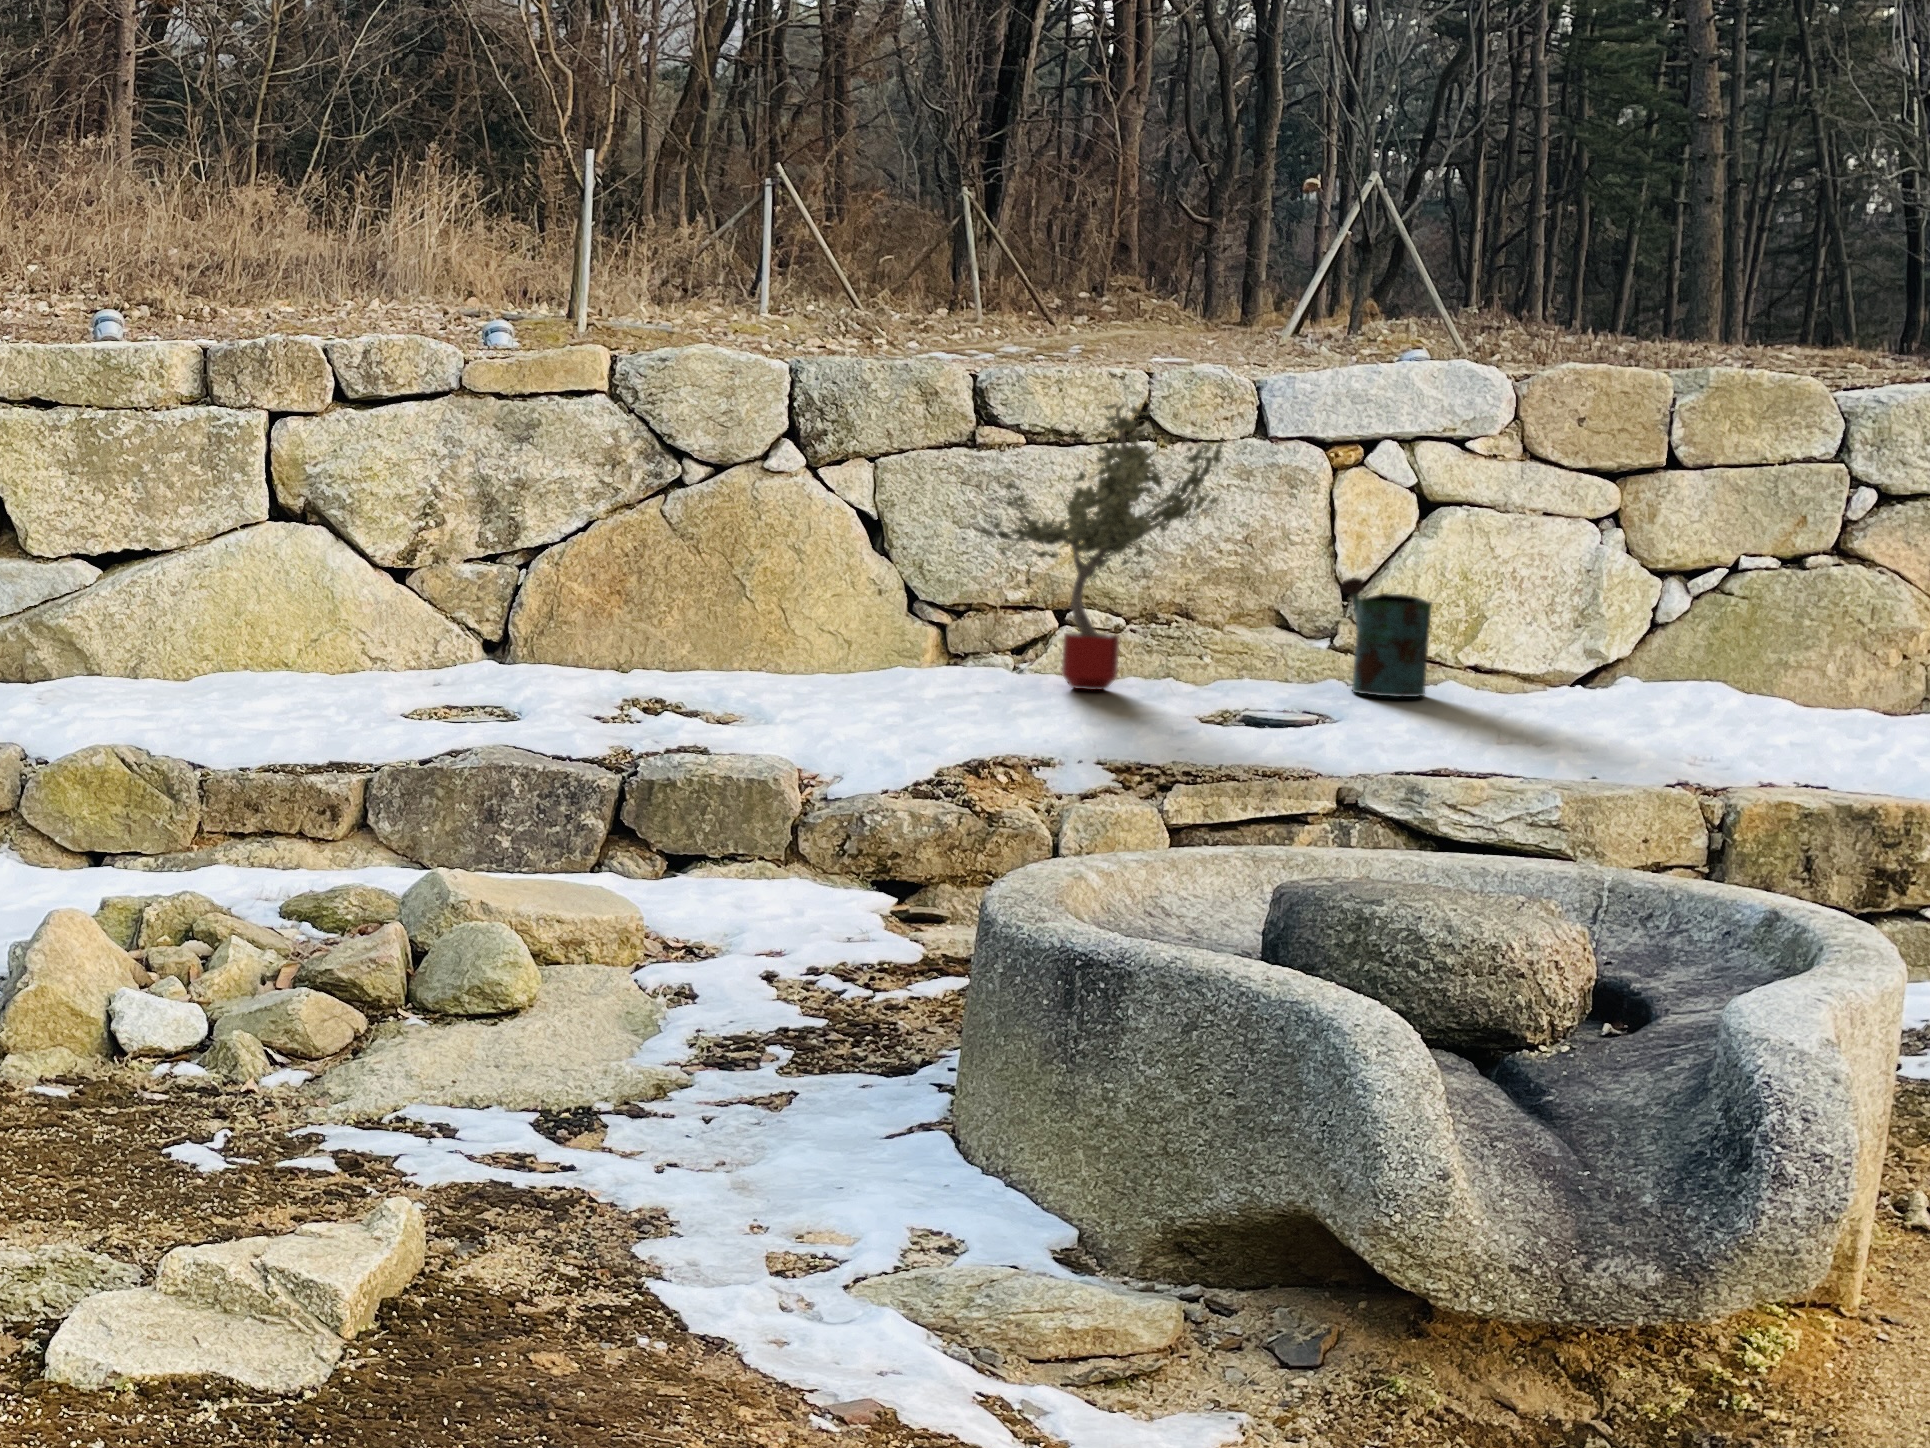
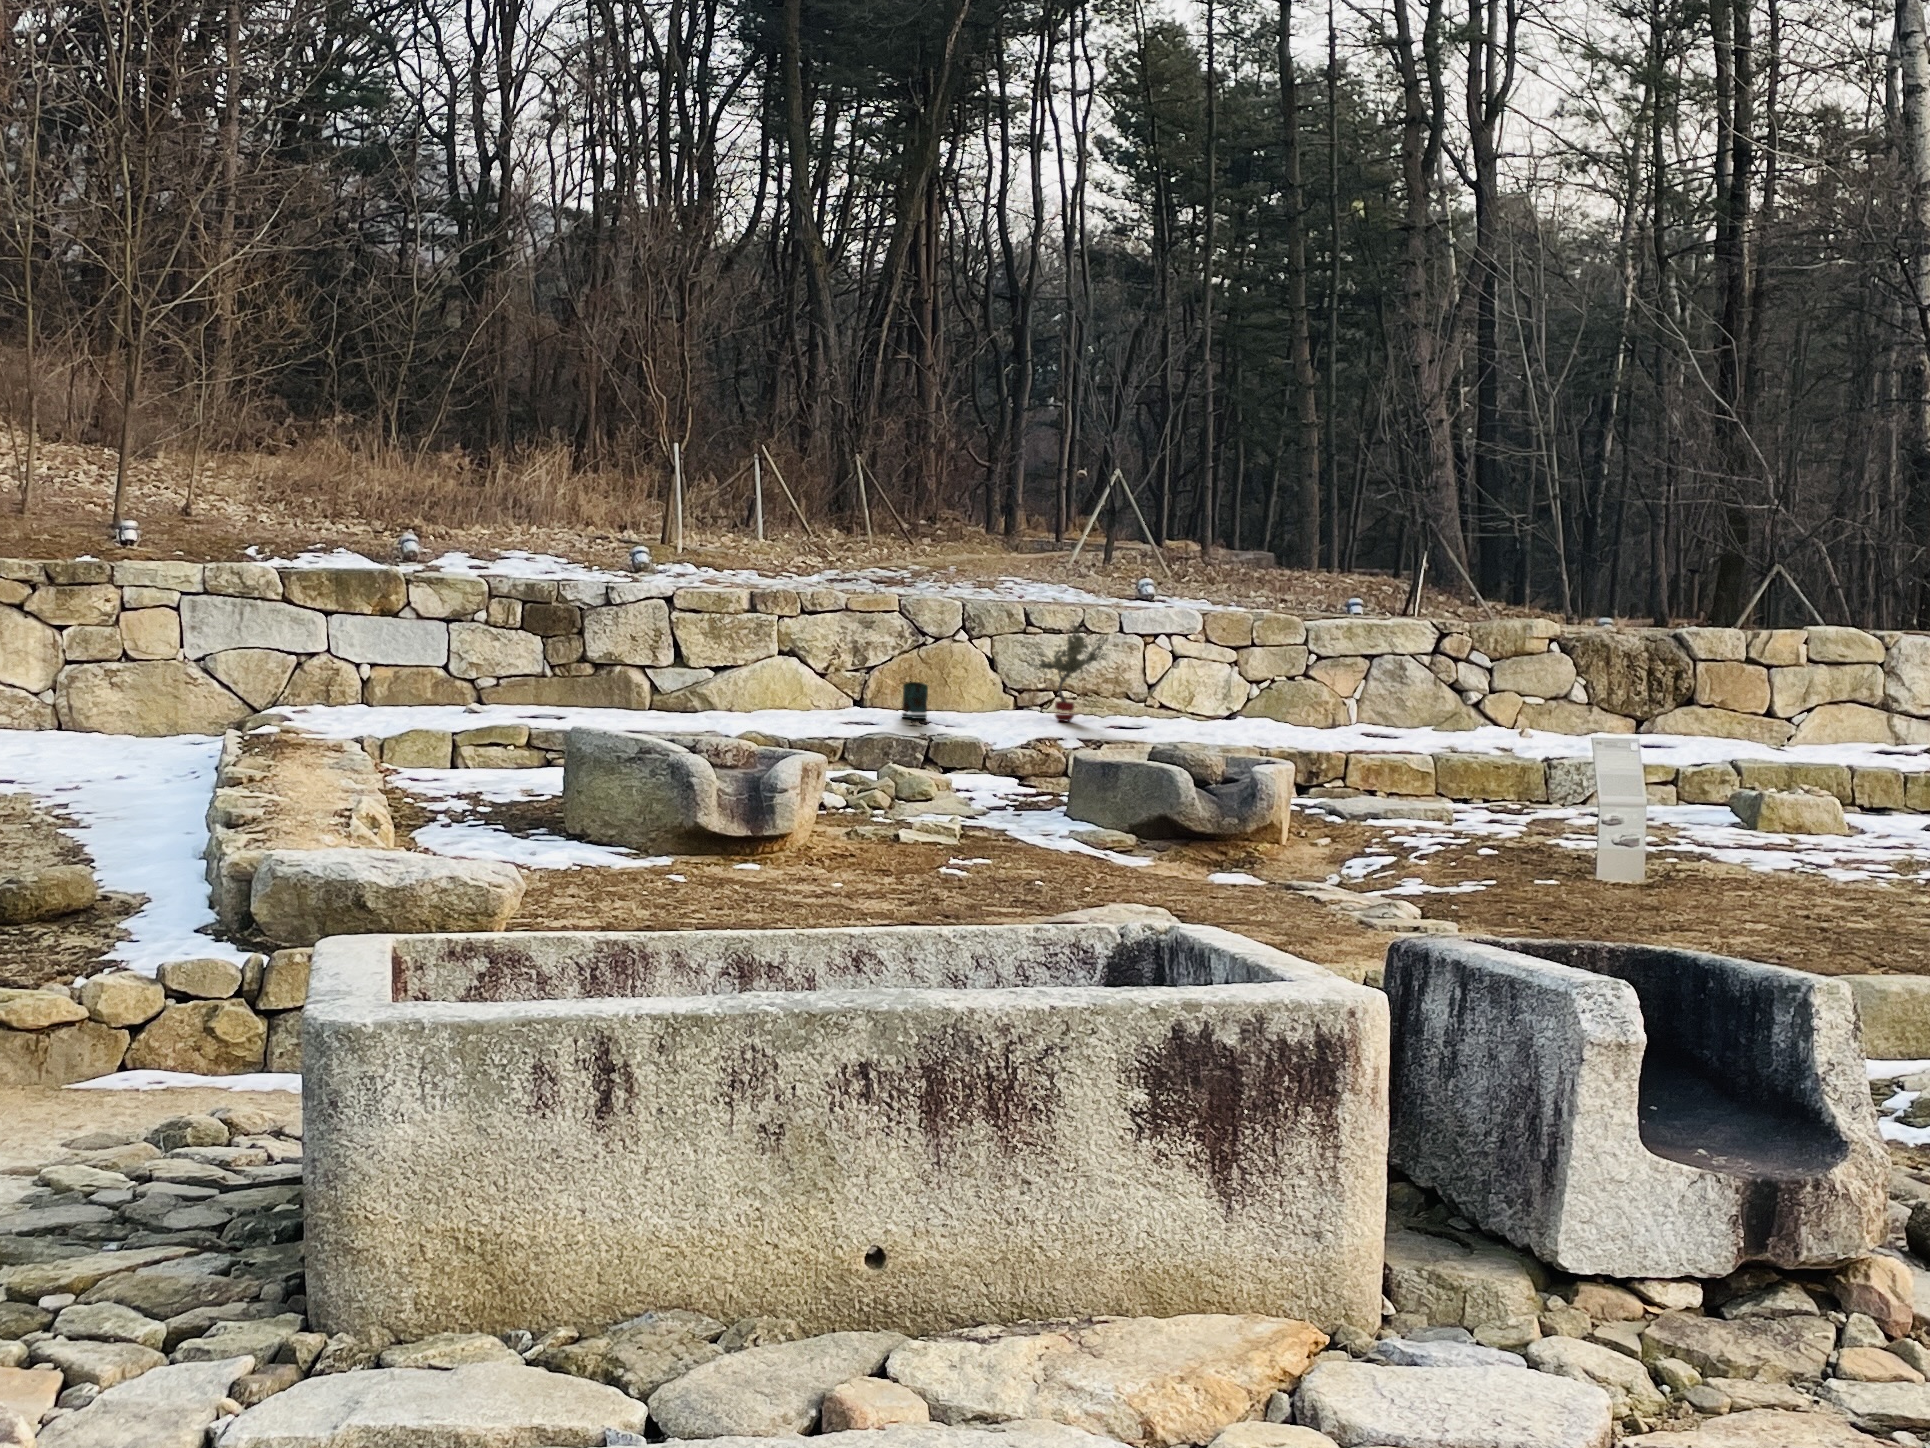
watering can: present [1340,578,1432,697] -> present [902,681,928,719]

